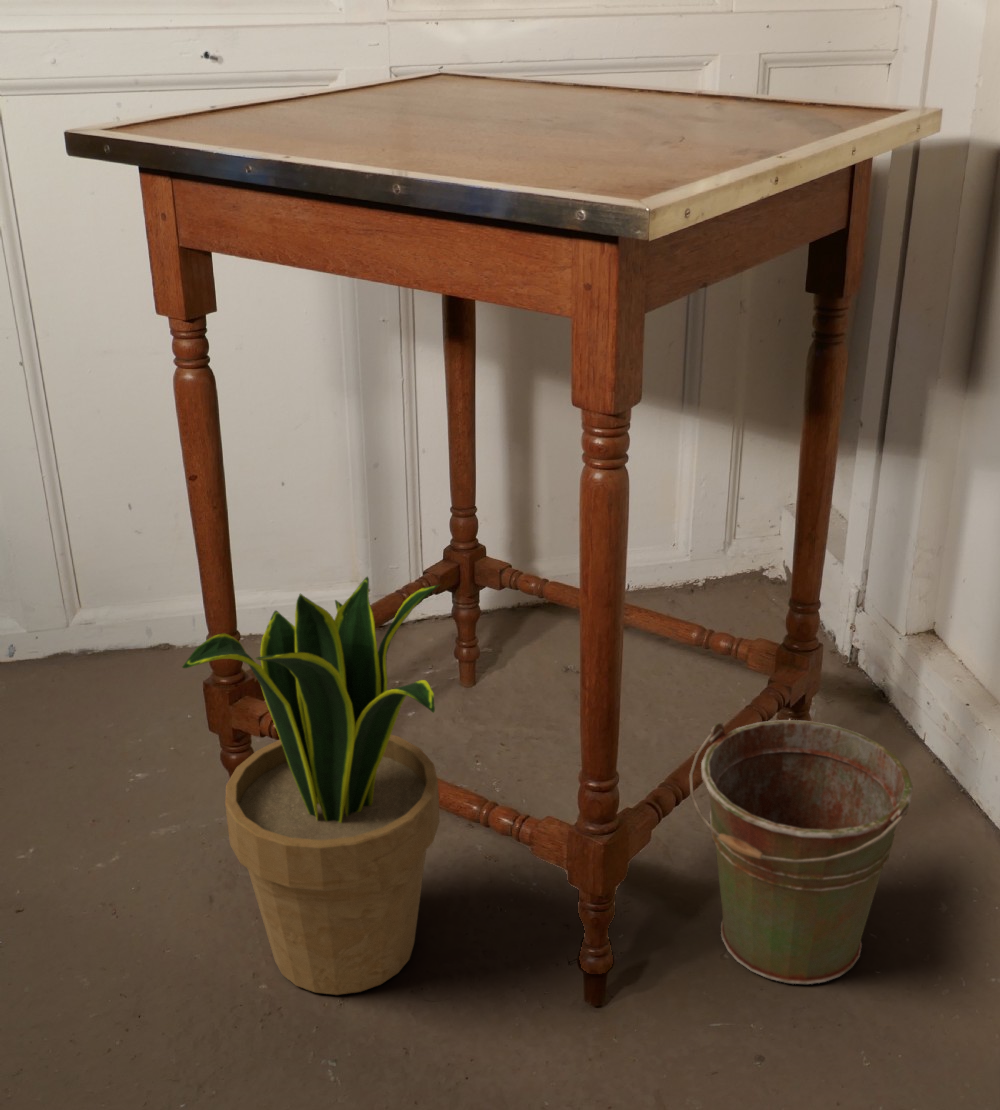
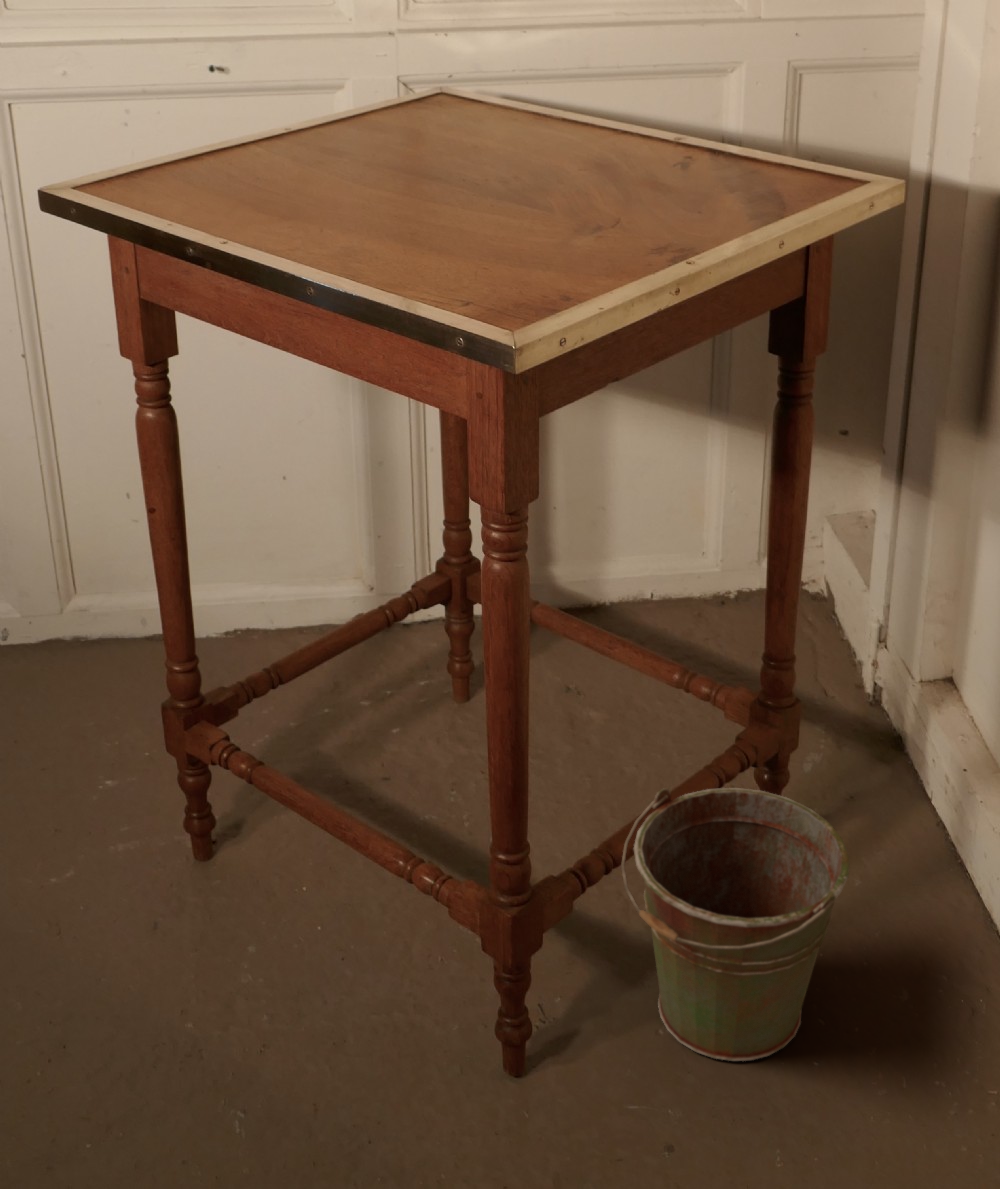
potted plant: present [182,577,440,995] -> none [99,628,374,1032]

